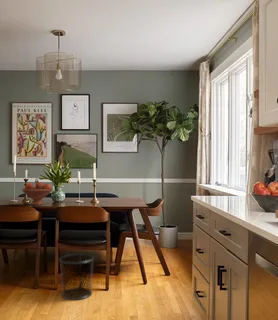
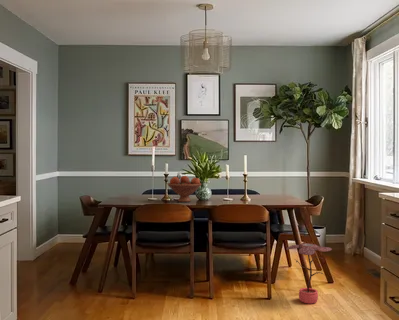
potted plant: none [121,240,159,293] -> present [287,243,332,304]
waste bin: present [59,254,94,300] -> none [219,257,258,308]

